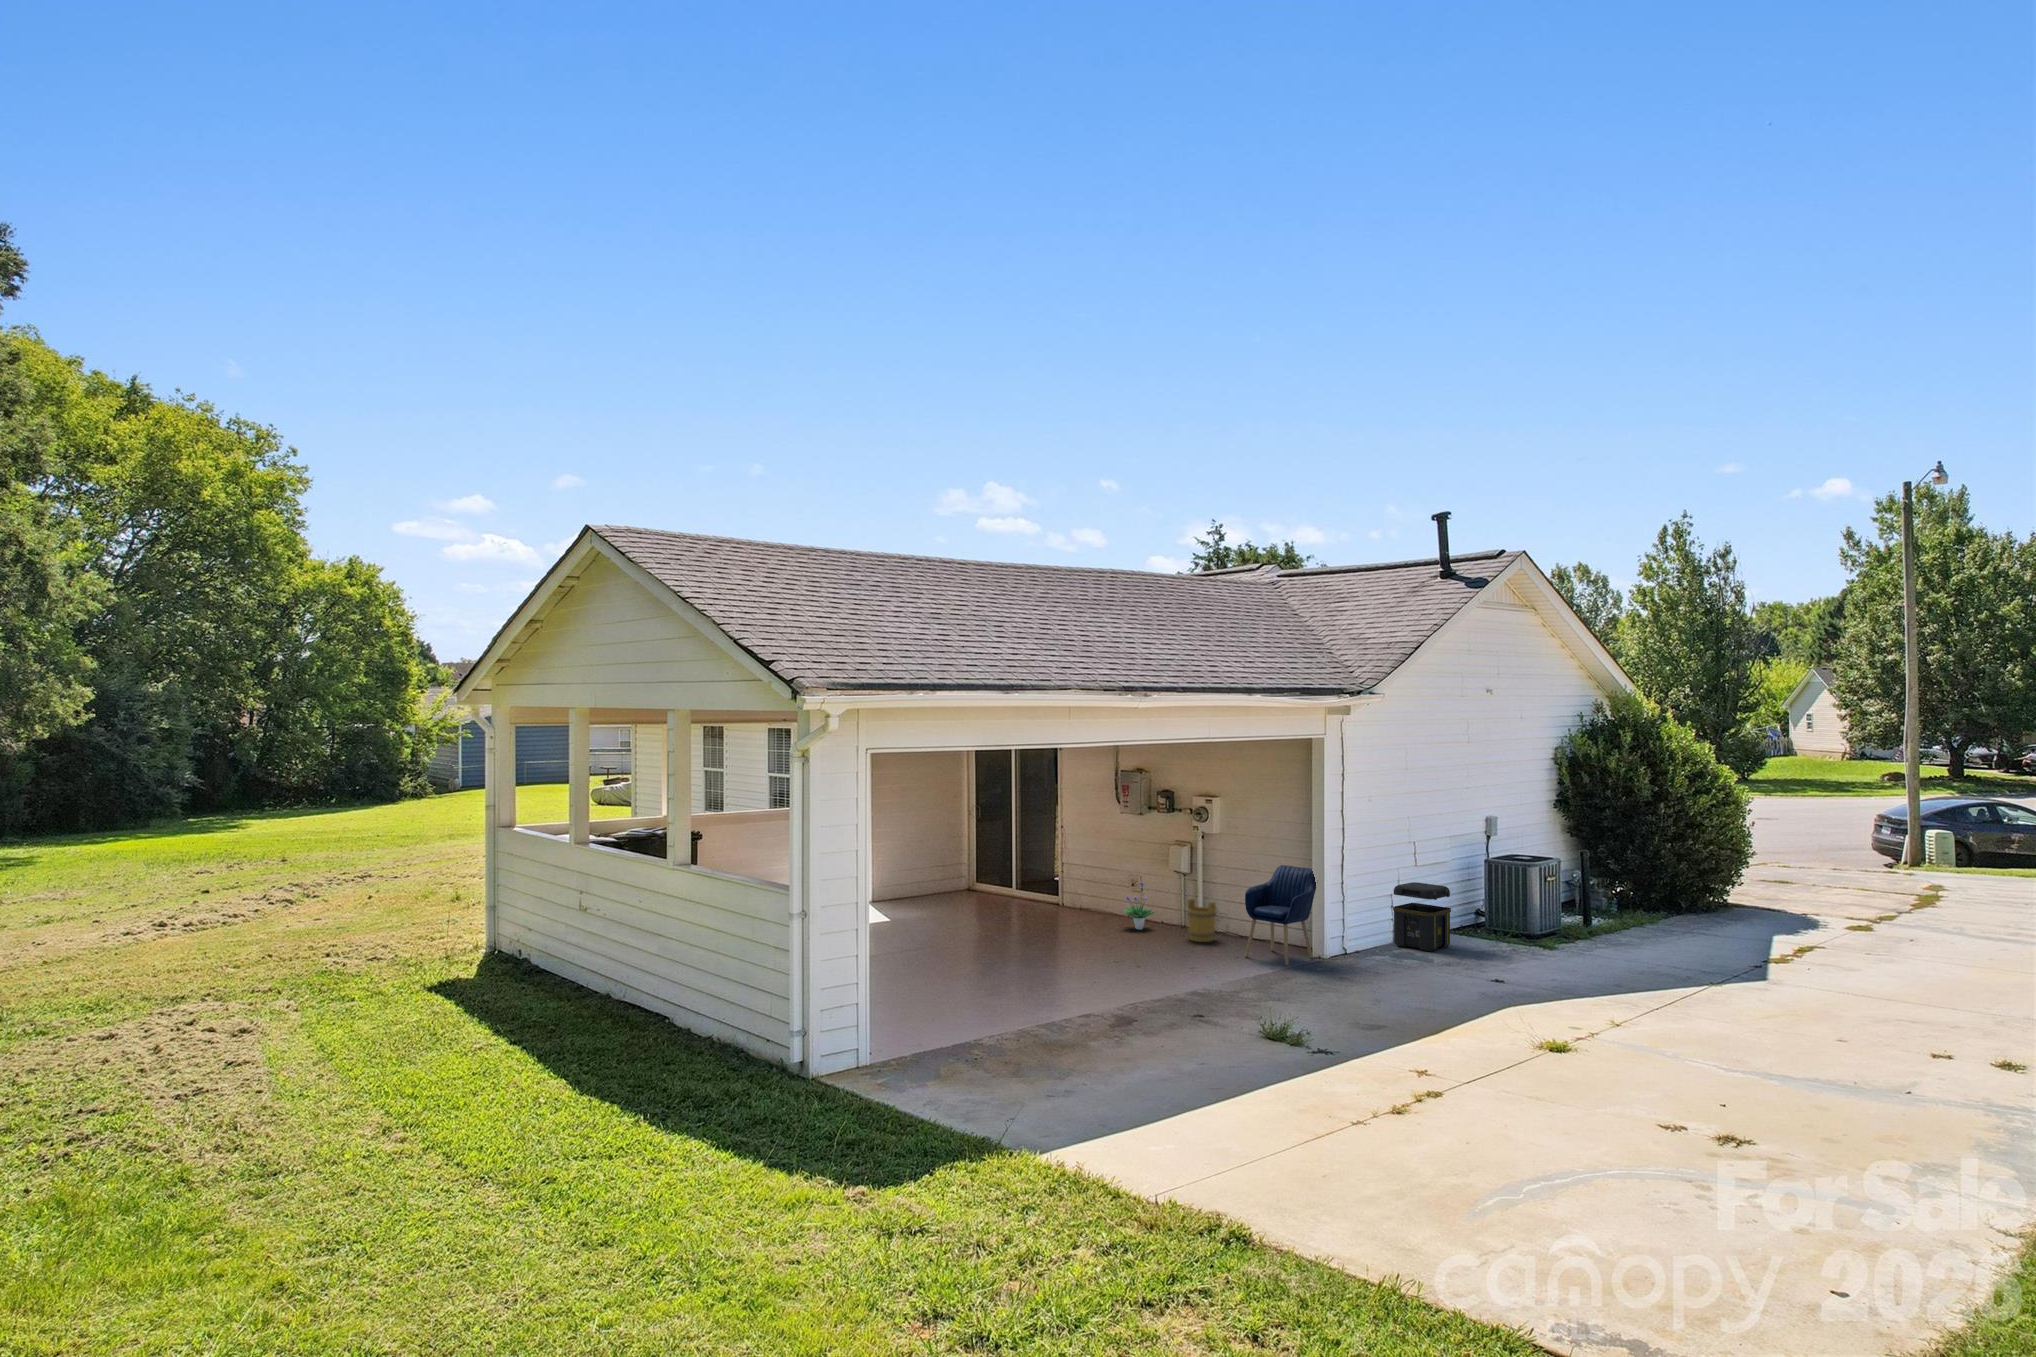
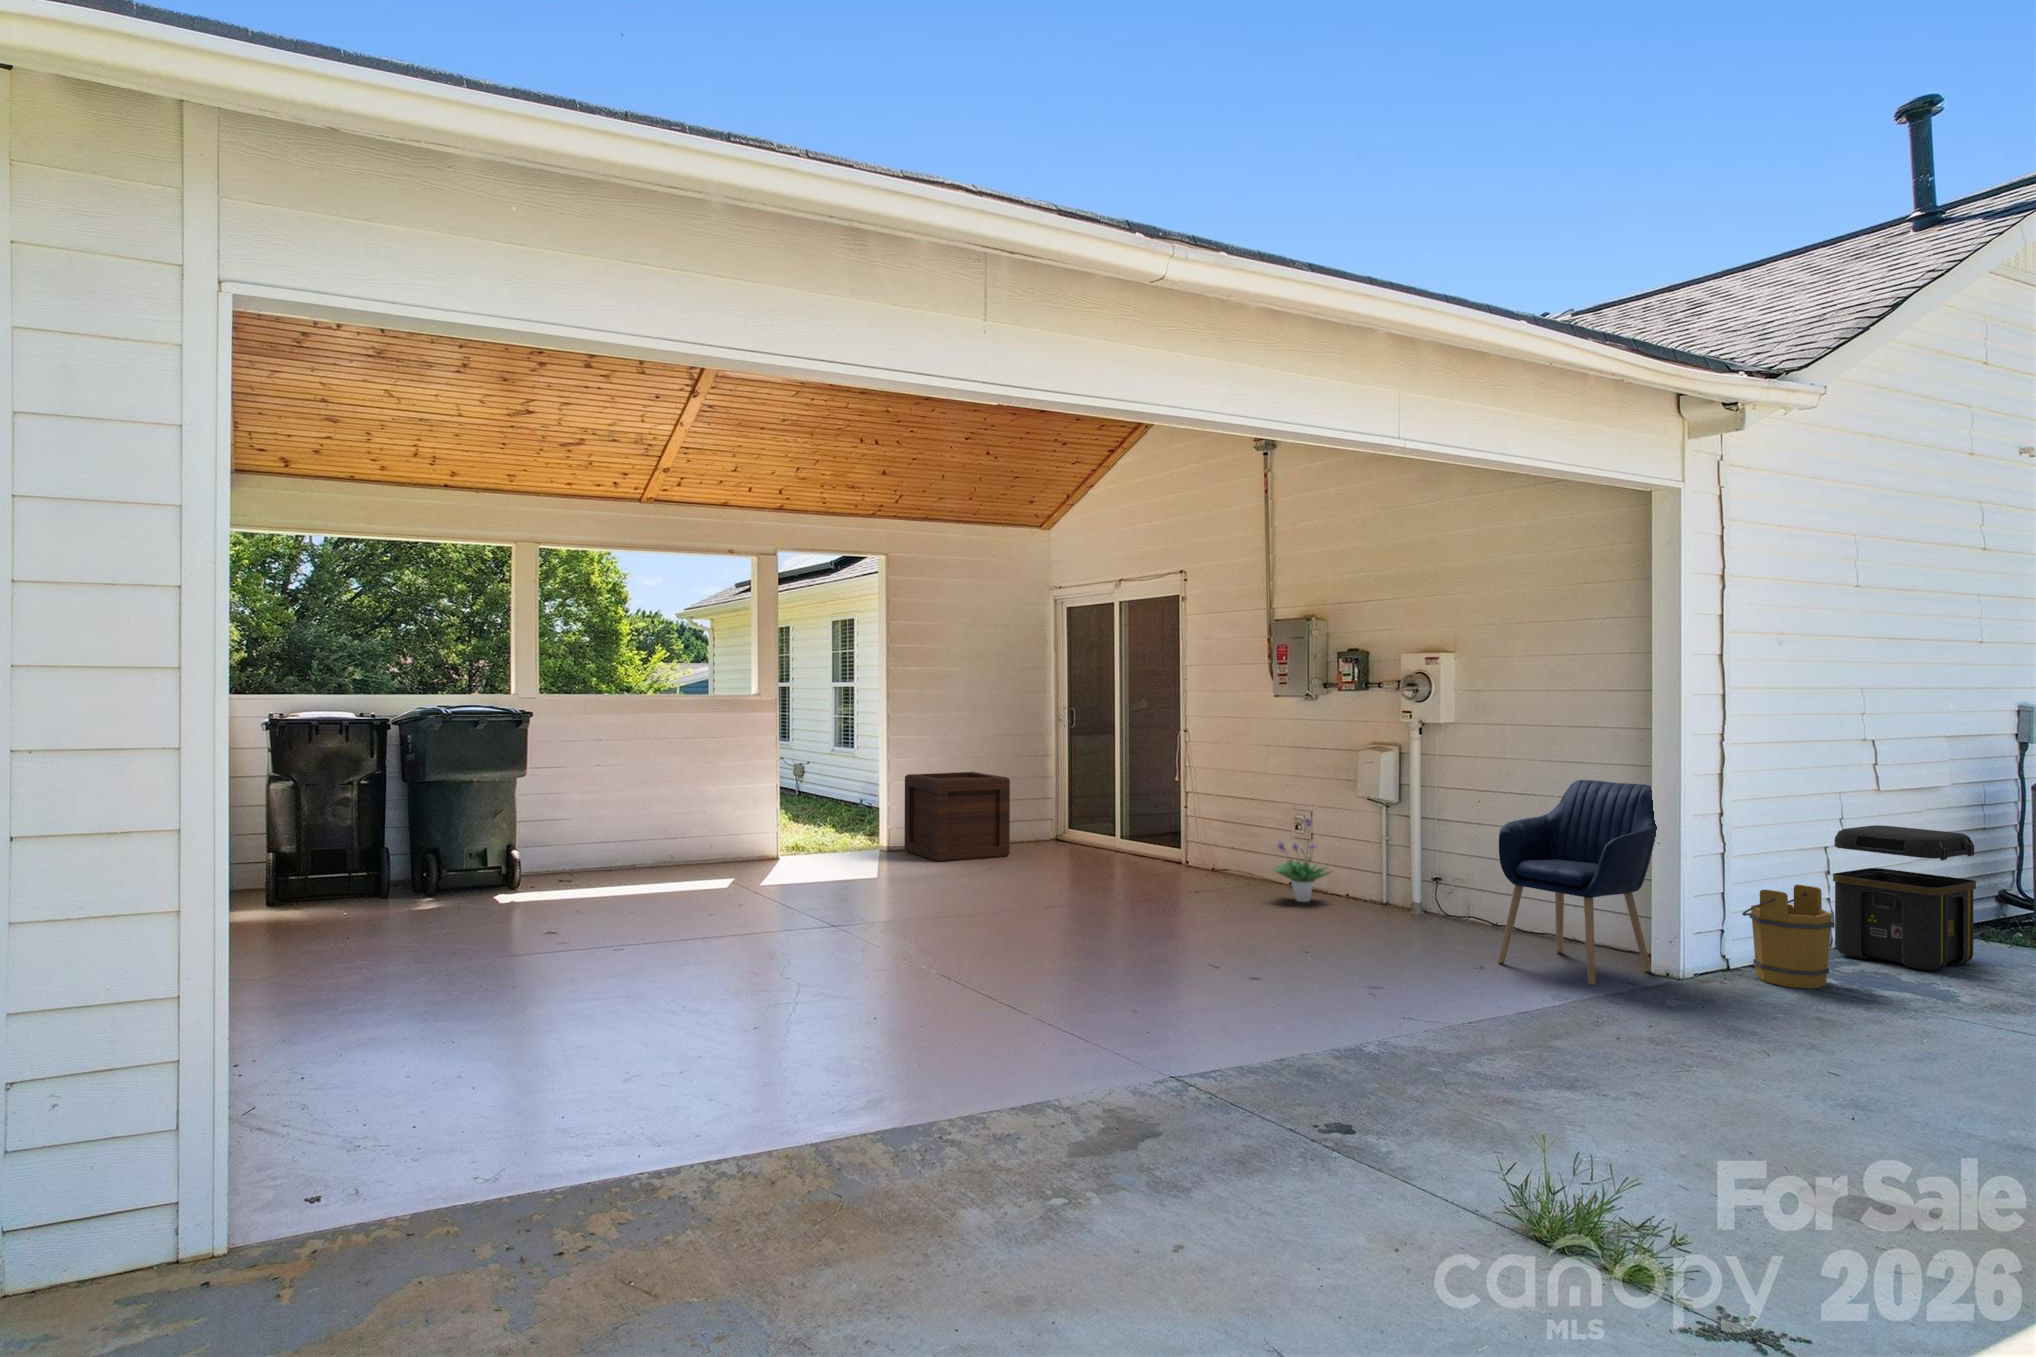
wooden crate: none [878,851,949,912] -> present [904,772,1010,862]
bucket: present [1187,899,1216,942] -> present [1742,885,1834,989]

